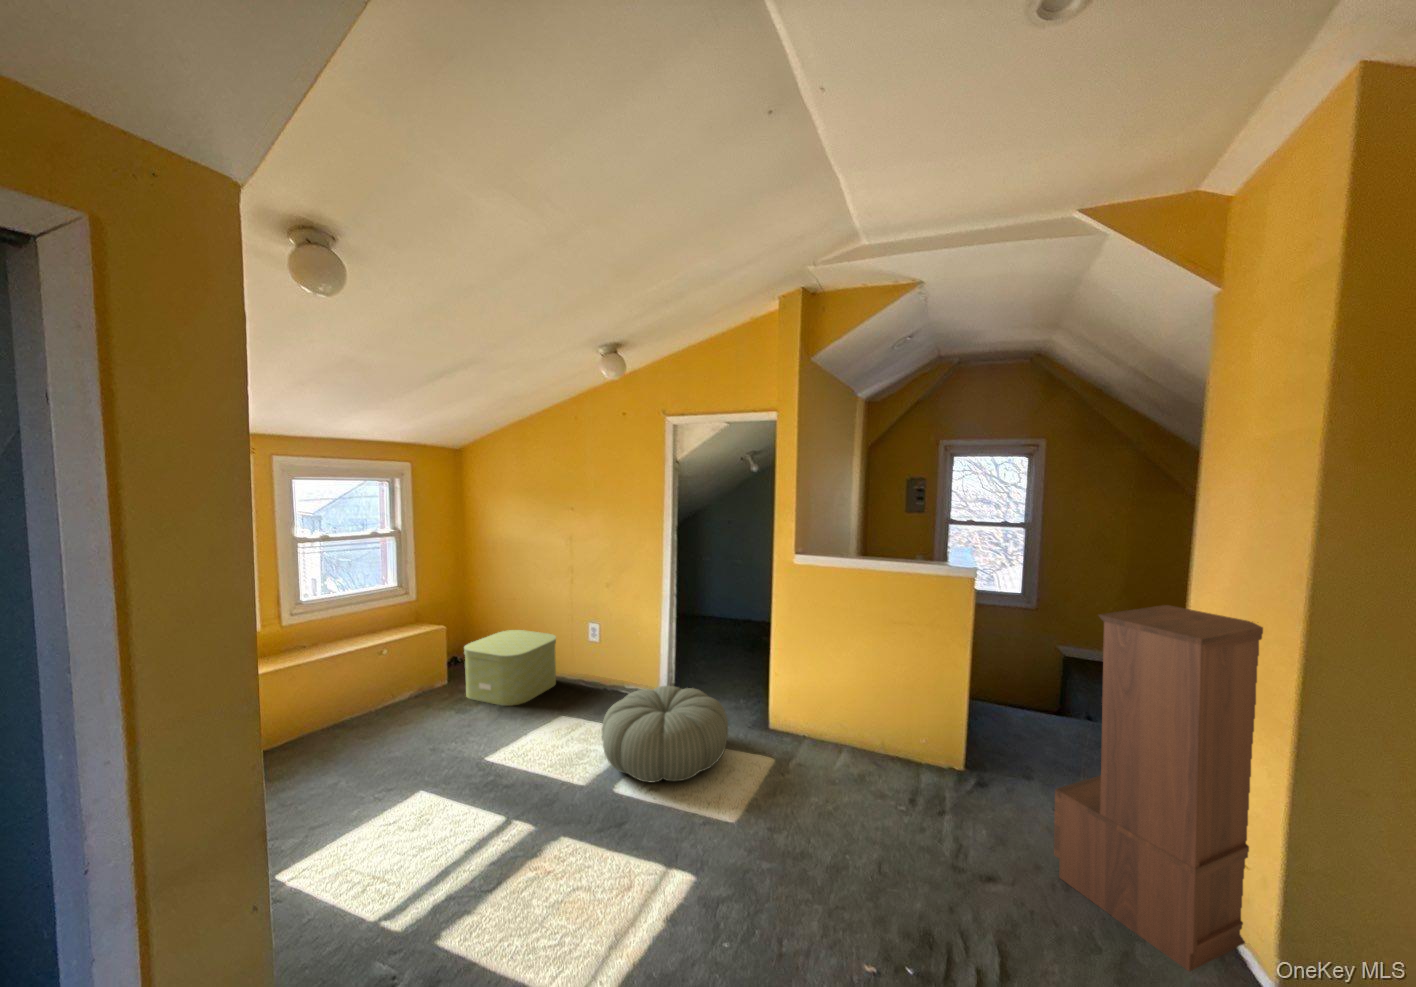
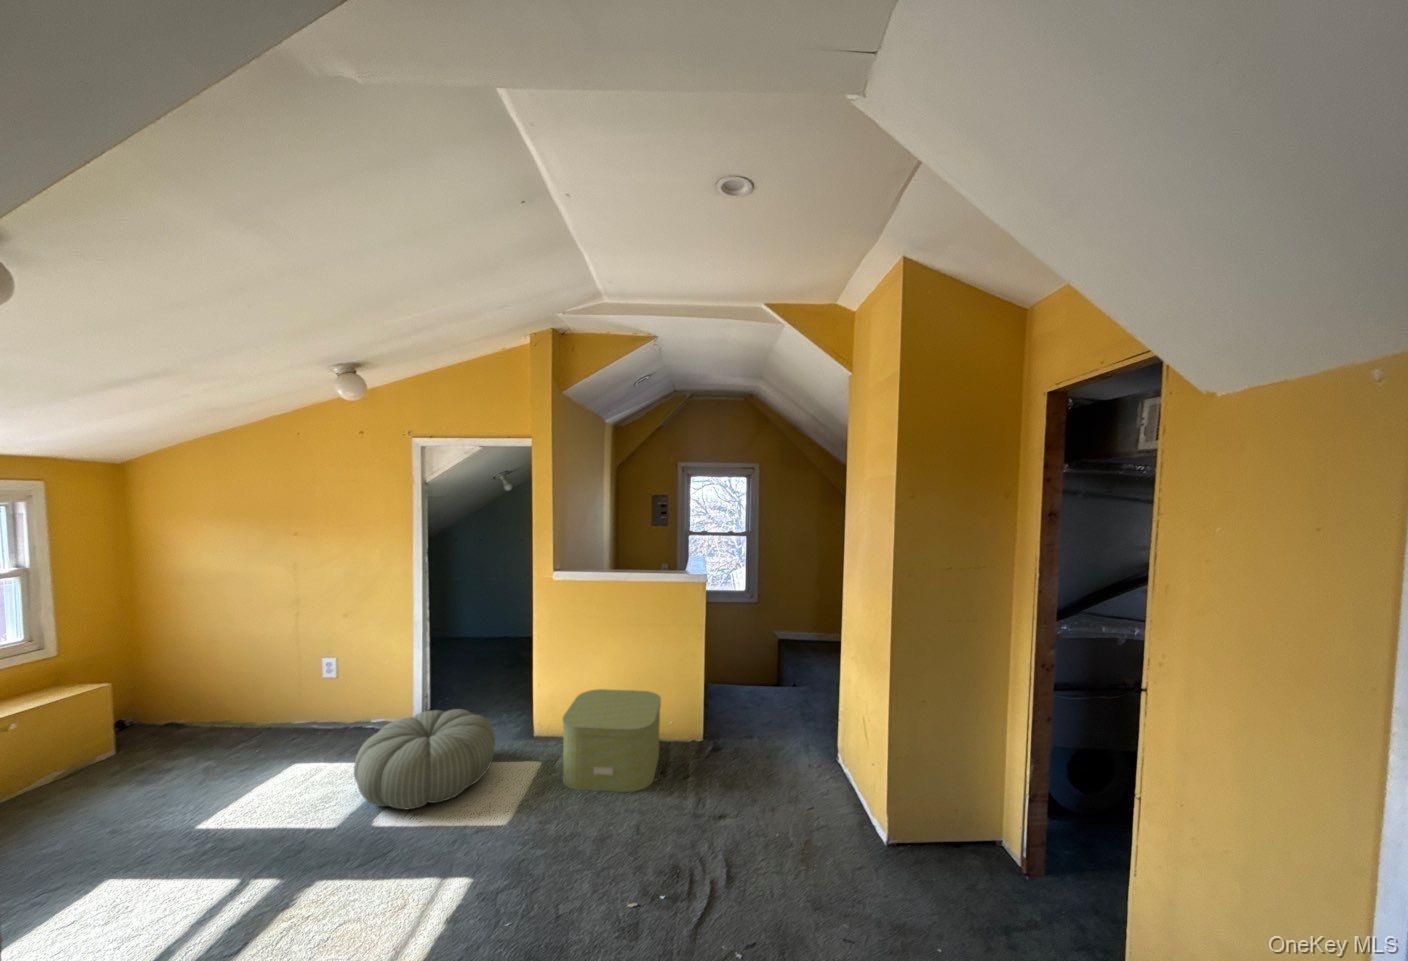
bookshelf: present [1054,605,1263,971] -> none [751,597,865,836]
storage box: present [464,630,556,706] -> present [563,689,661,792]

